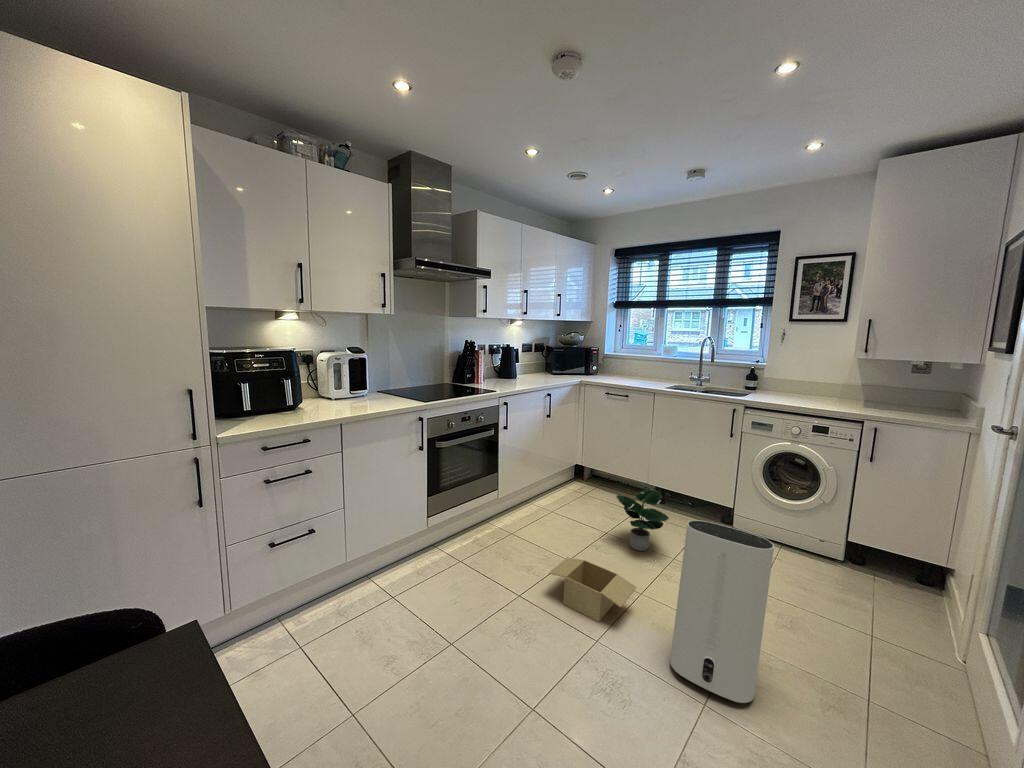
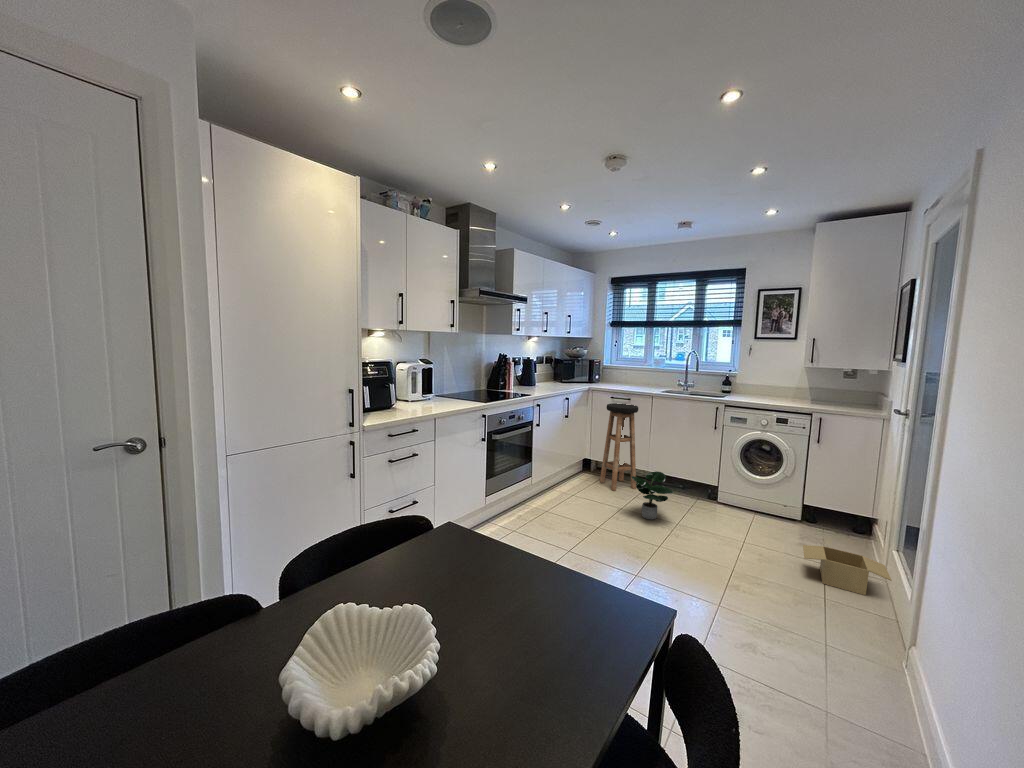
bar stool: none [591,401,637,507] -> present [600,403,638,491]
air purifier: present [670,520,774,703] -> none [691,482,762,603]
cardboard box: present [549,557,636,622] -> present [803,545,892,595]

